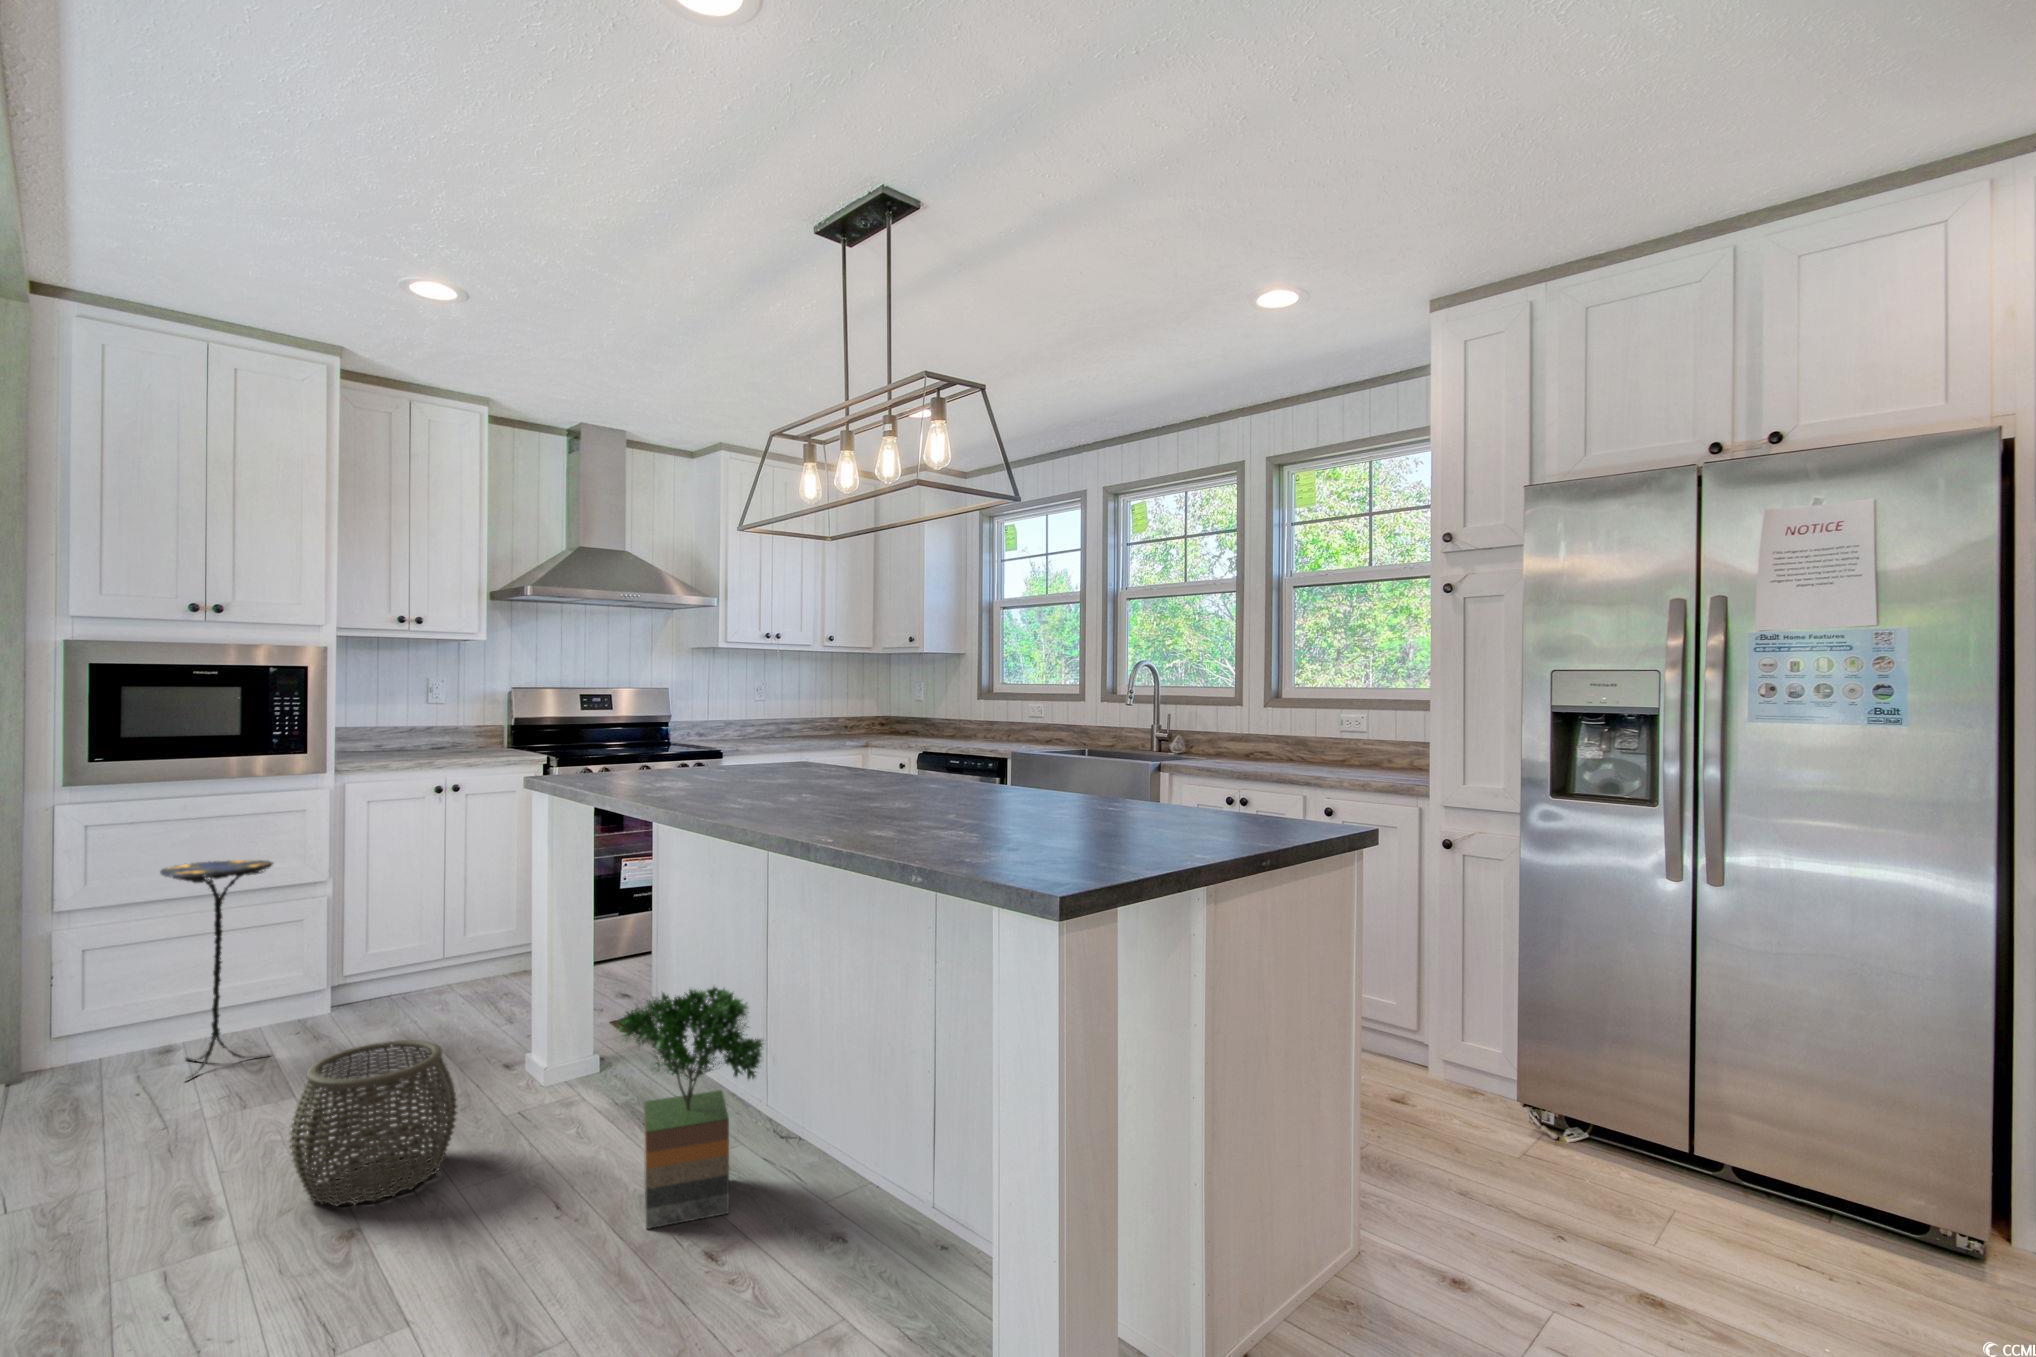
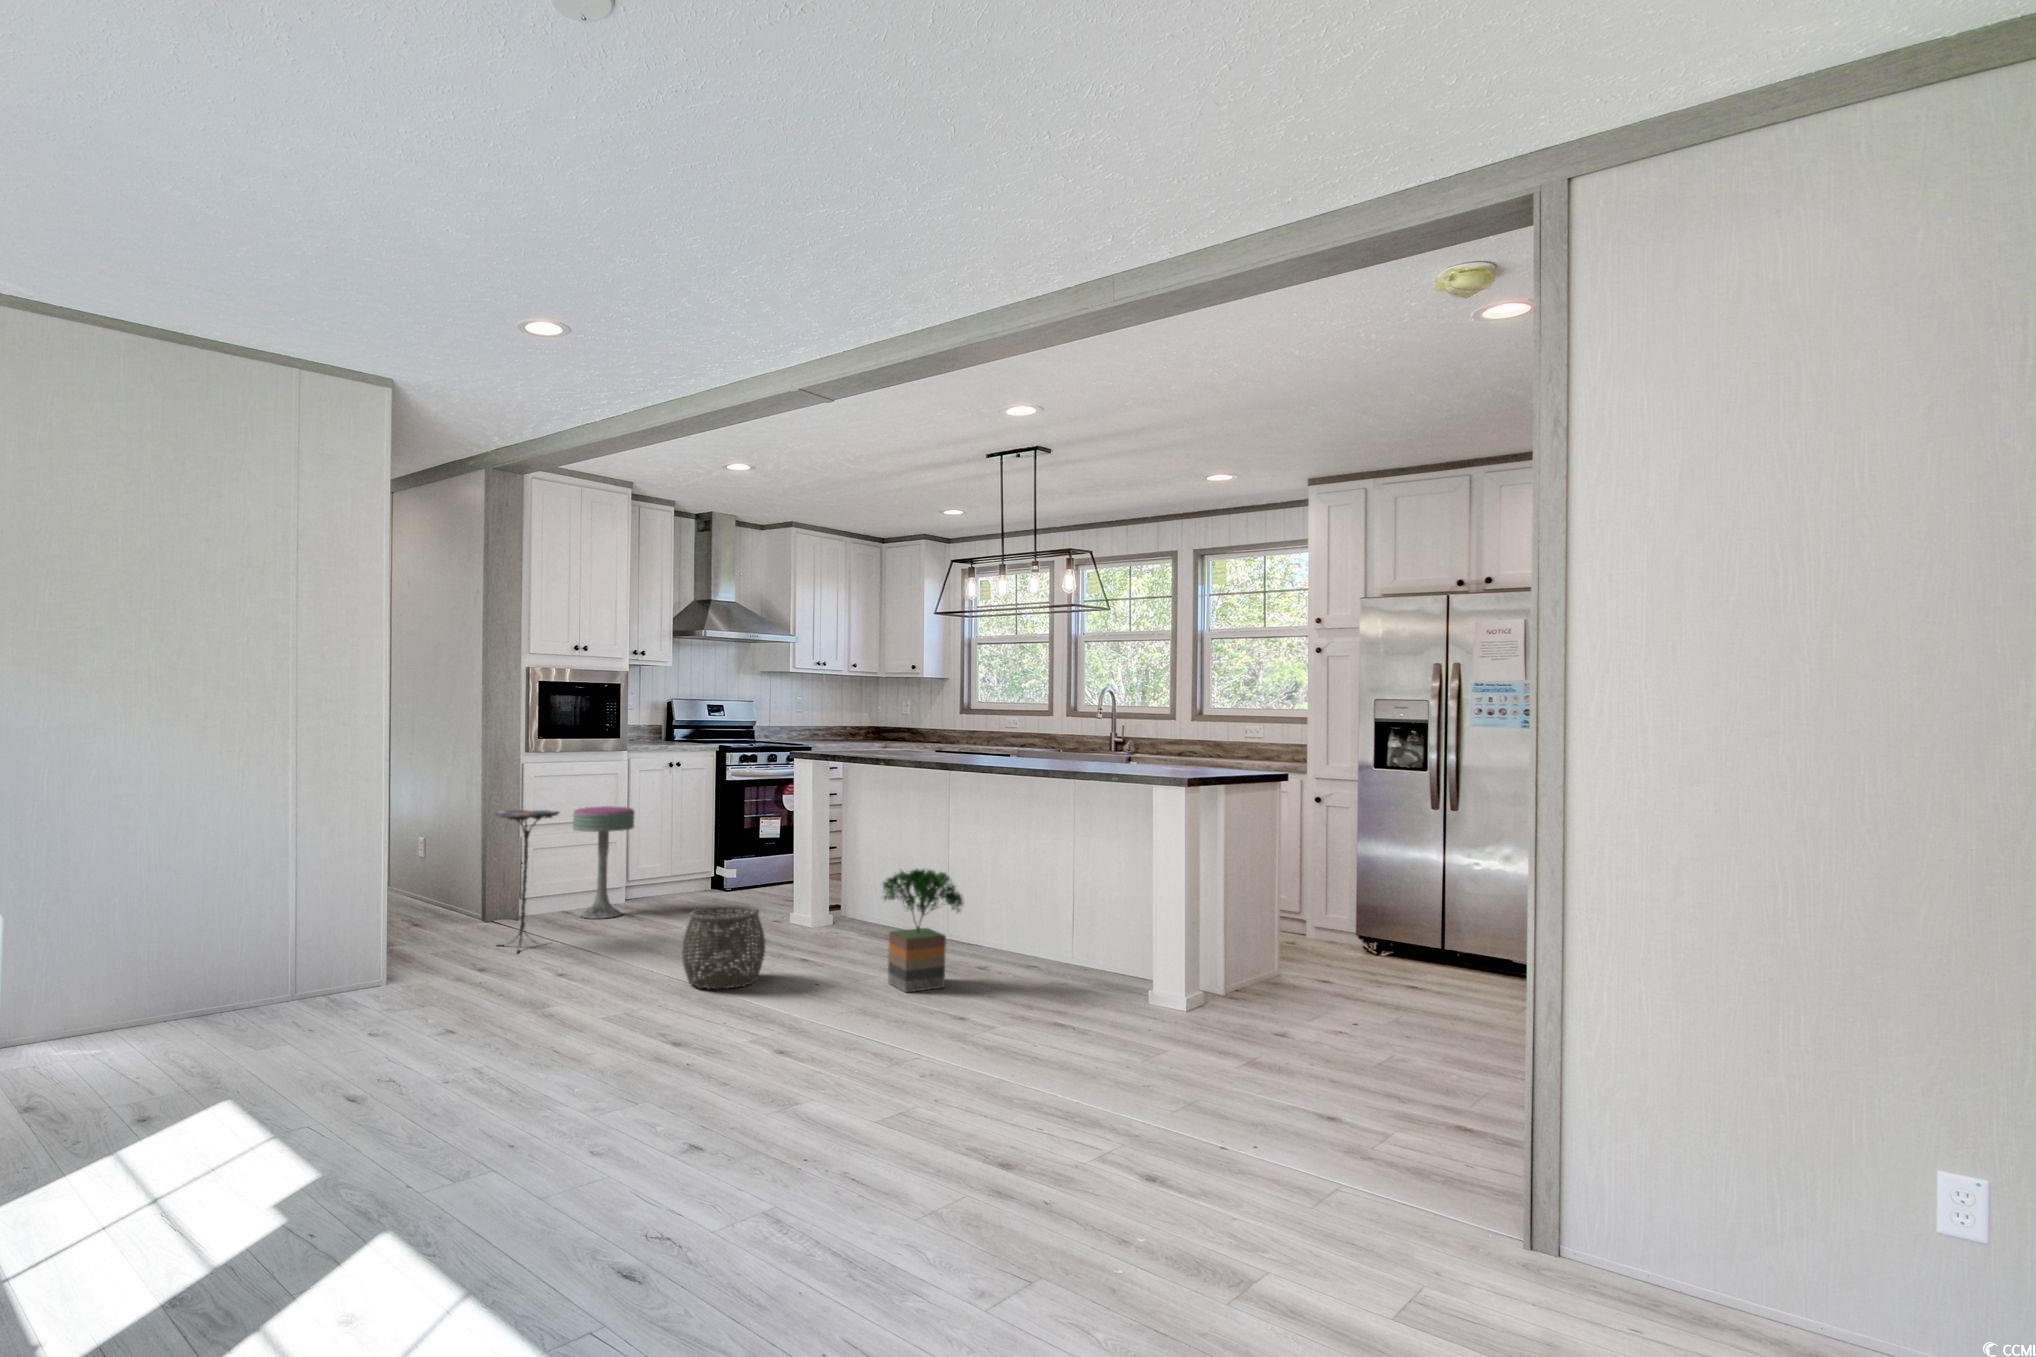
bar stool: none [374,840,466,998] -> present [573,806,635,919]

